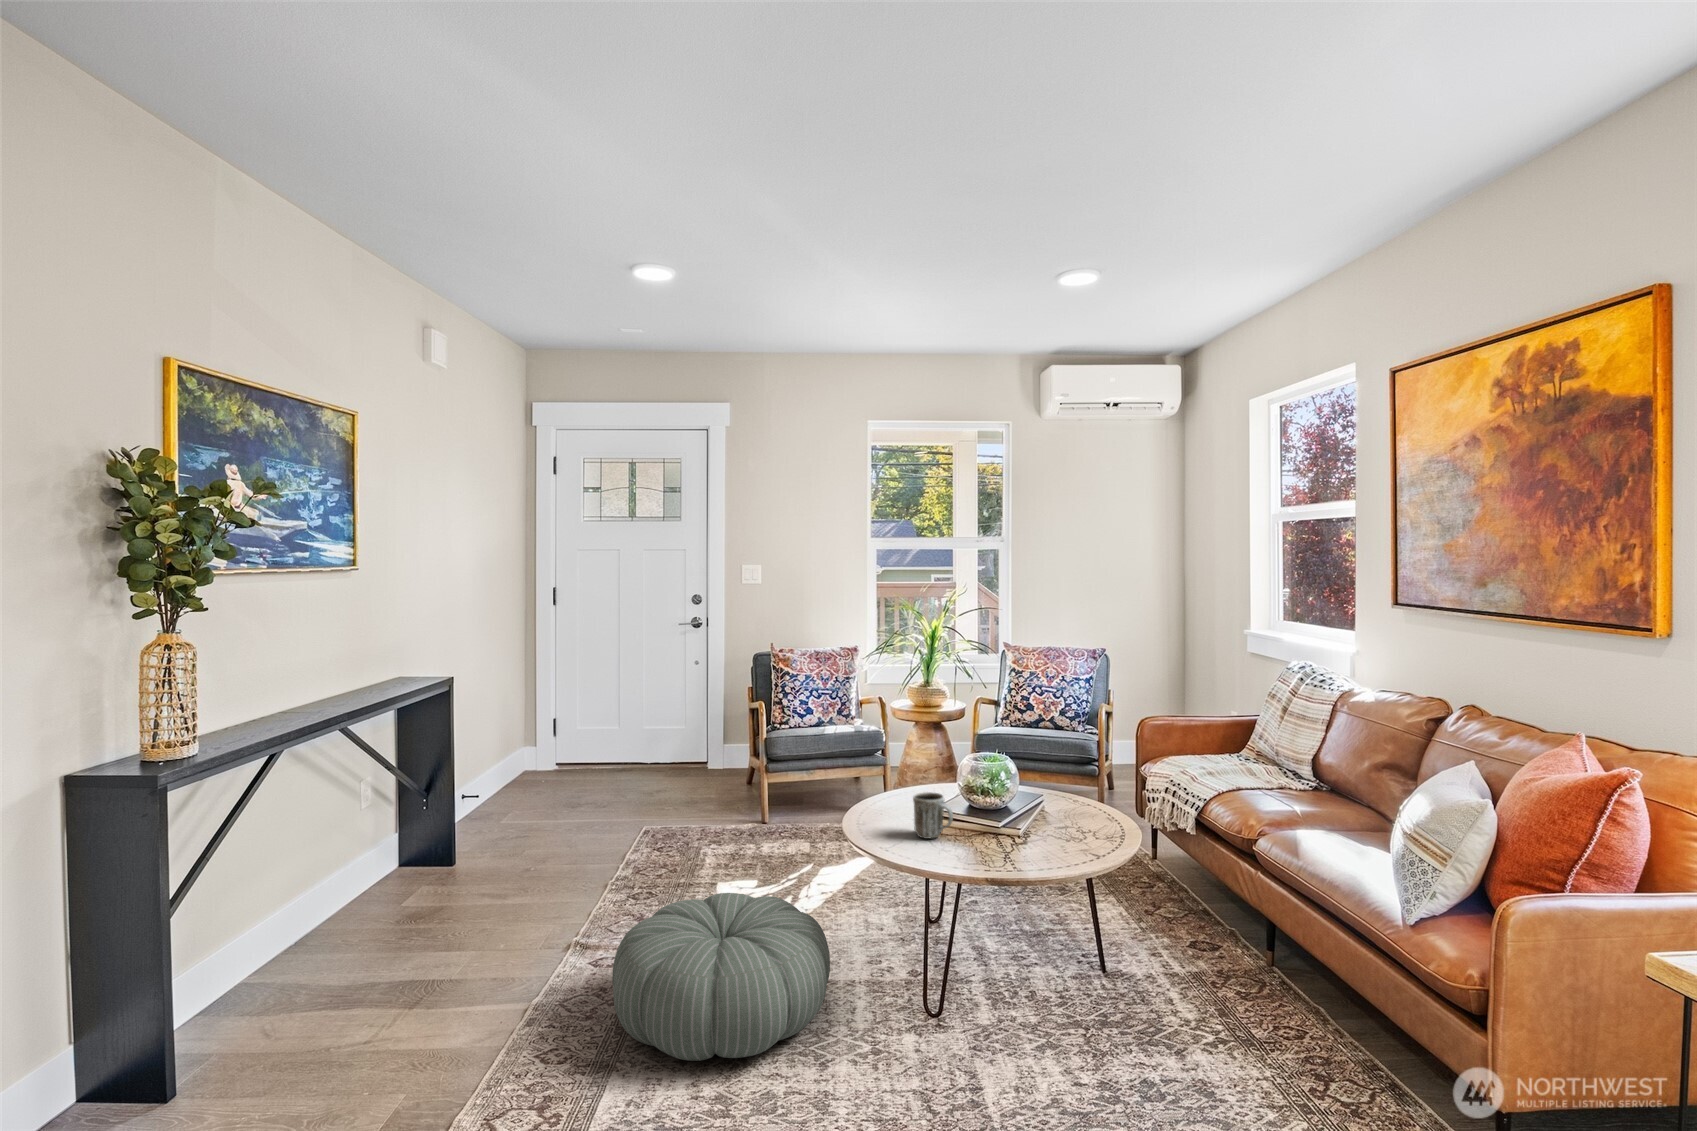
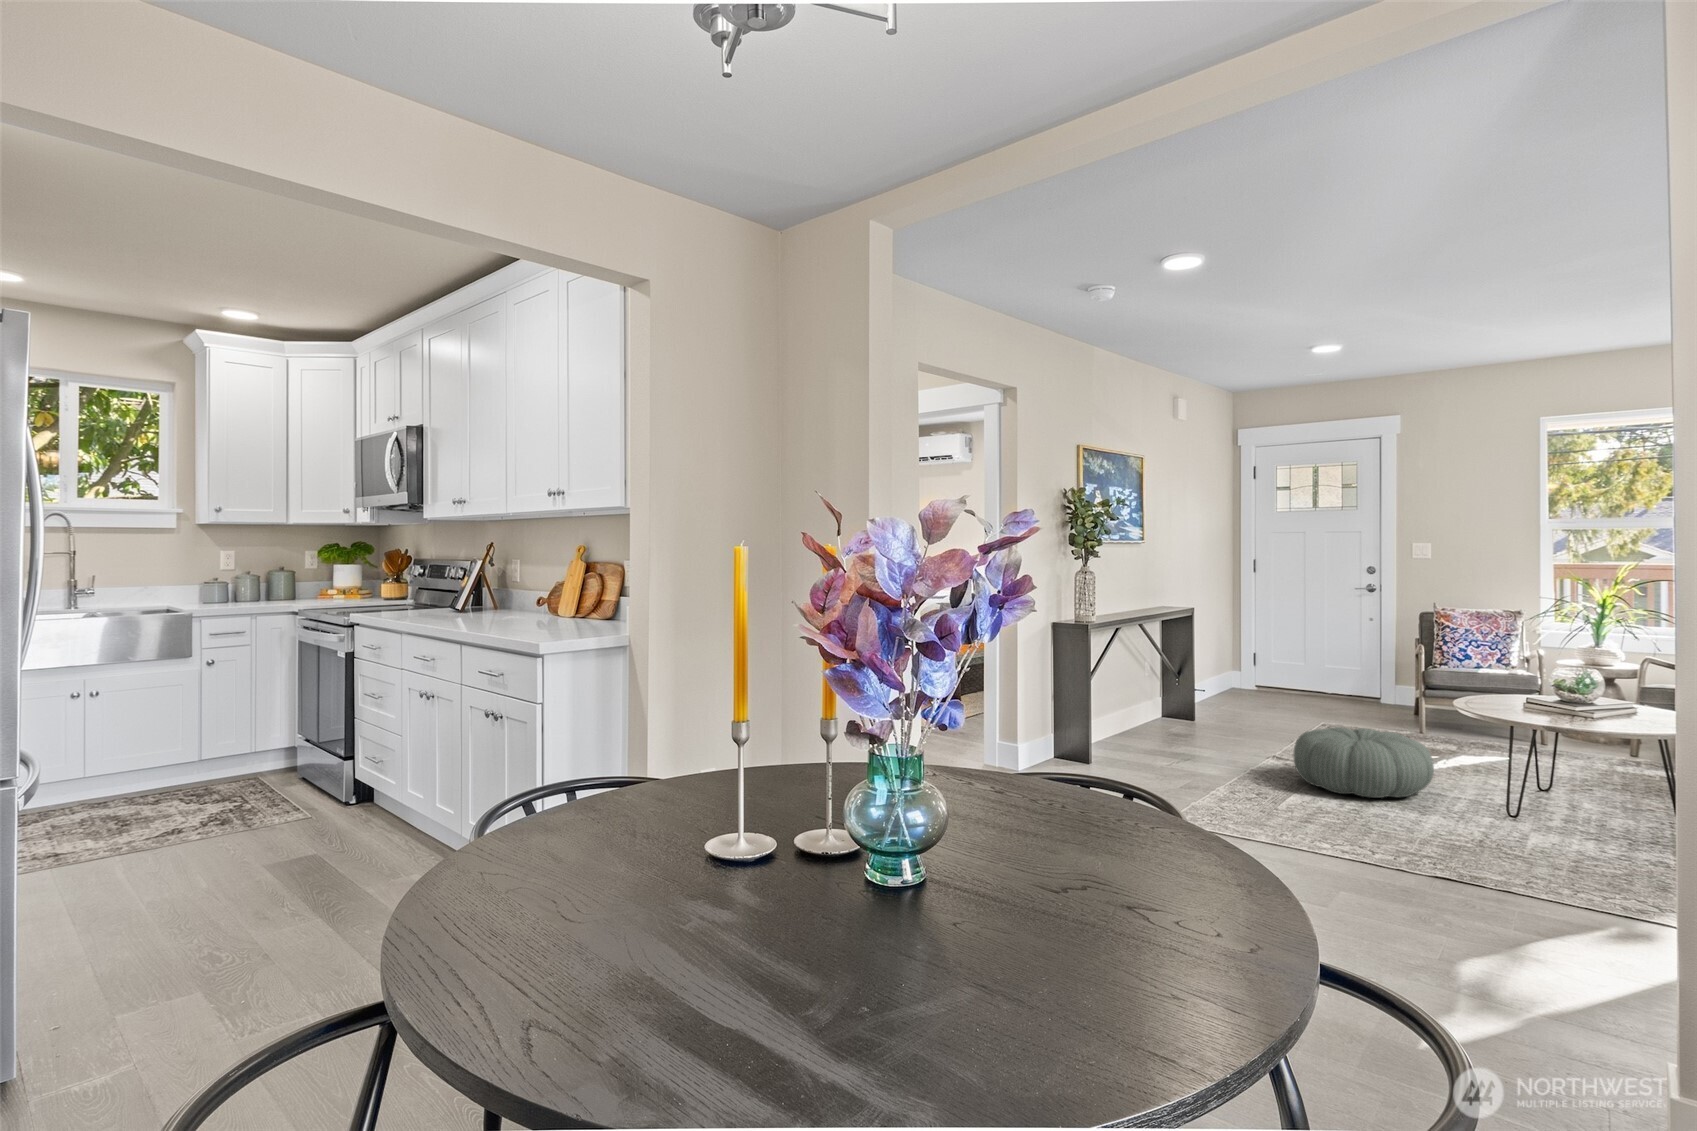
mug: present [913,792,953,839] -> none [1503,681,1534,709]

